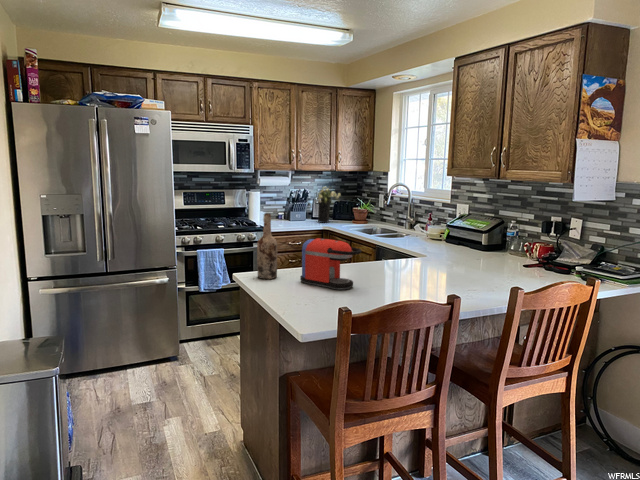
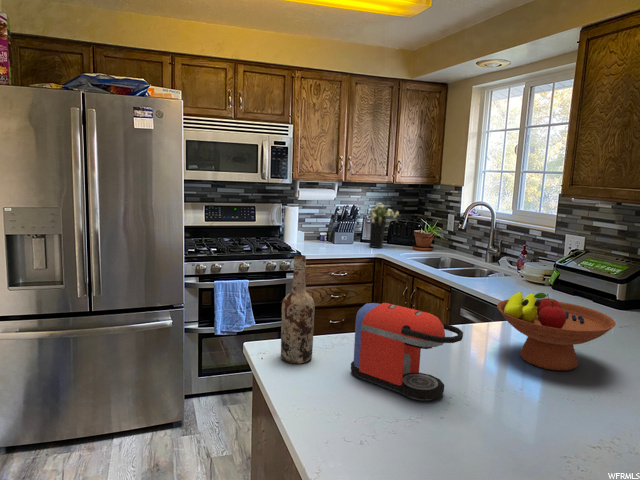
fruit bowl: none [390,233,455,277] -> present [497,292,616,371]

